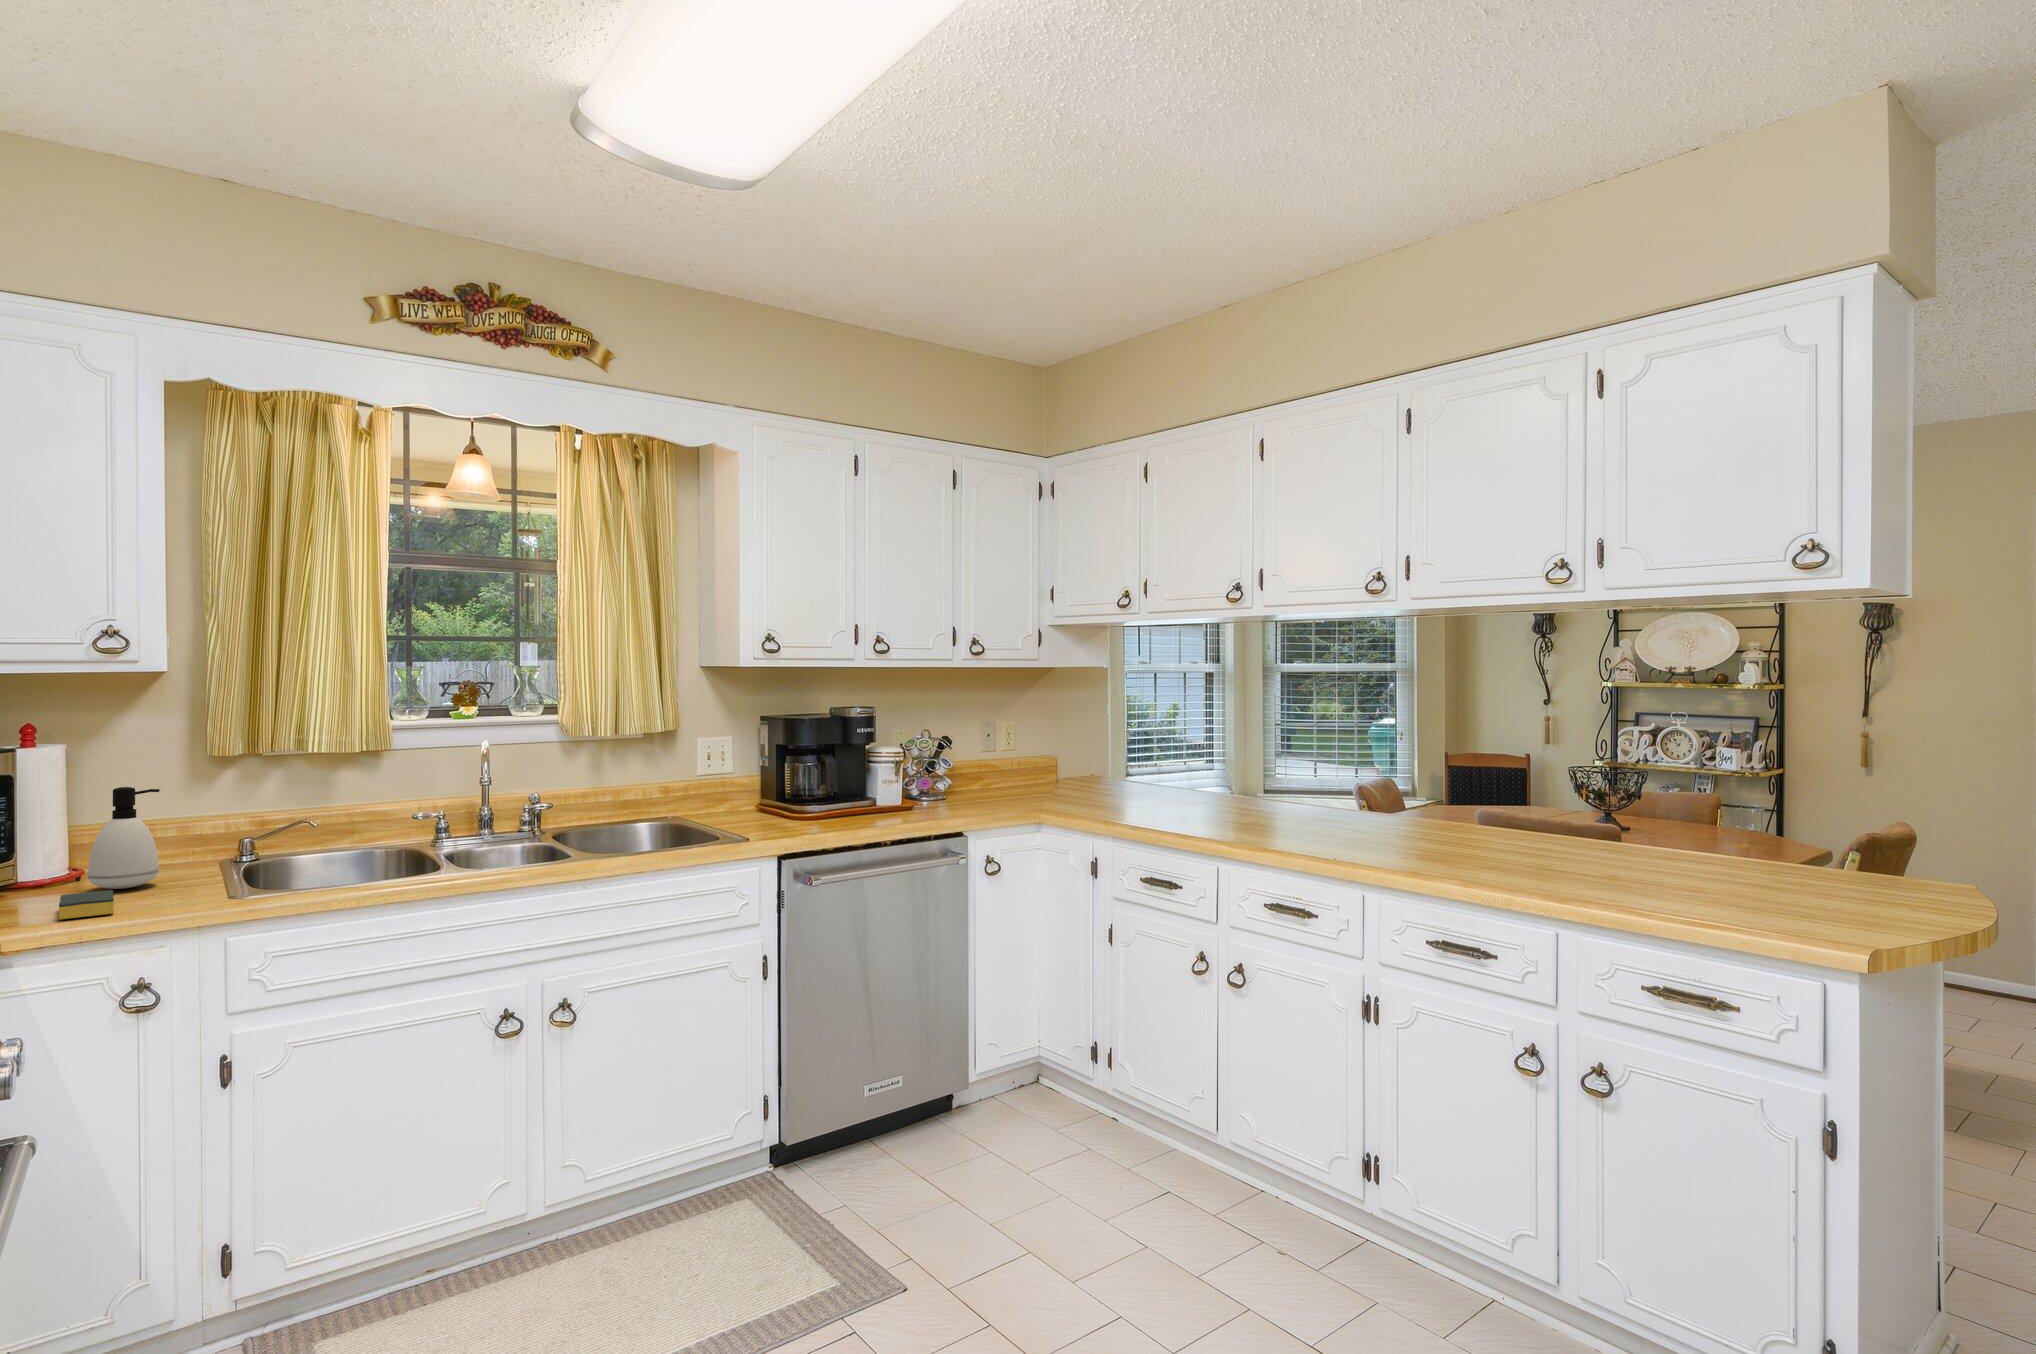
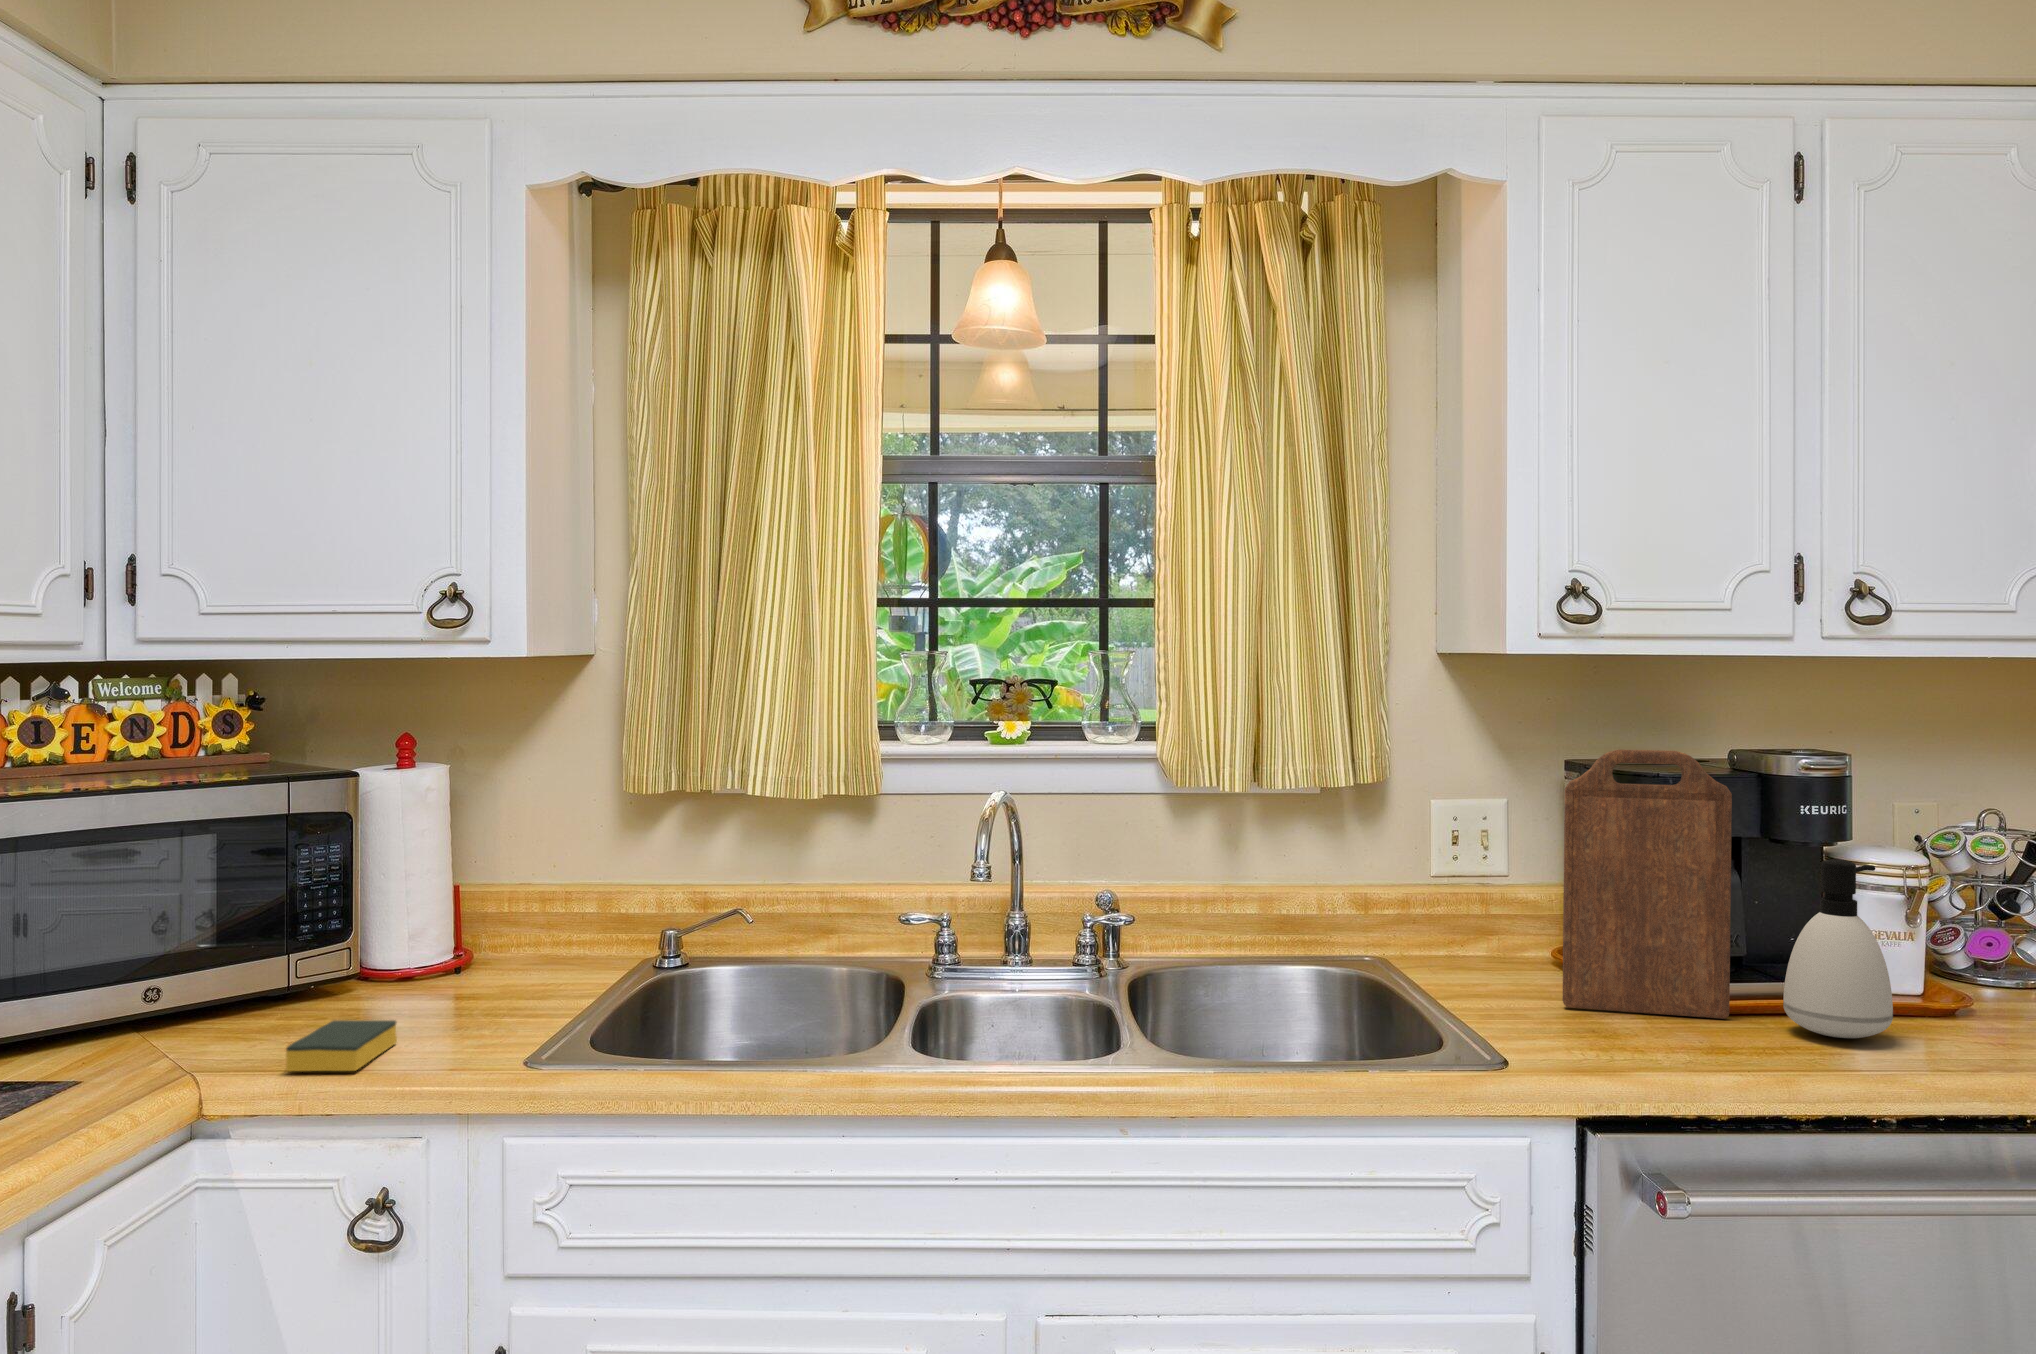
cutting board: none [766,708,832,822] -> present [1563,749,1732,1019]
soap dispenser: present [88,787,160,889] -> present [1783,859,1893,1038]

